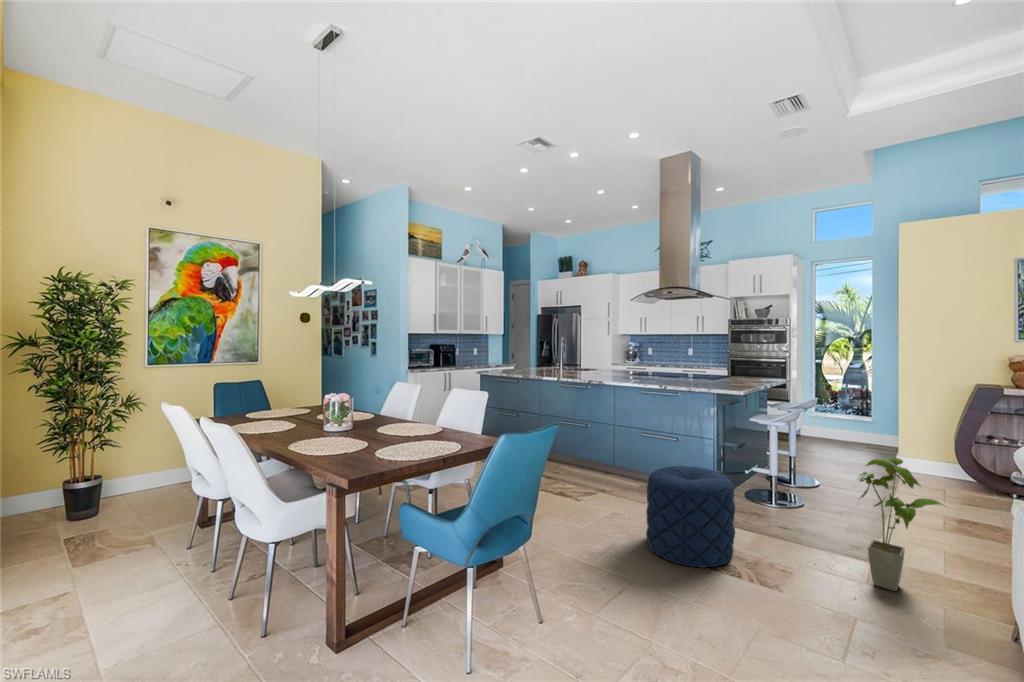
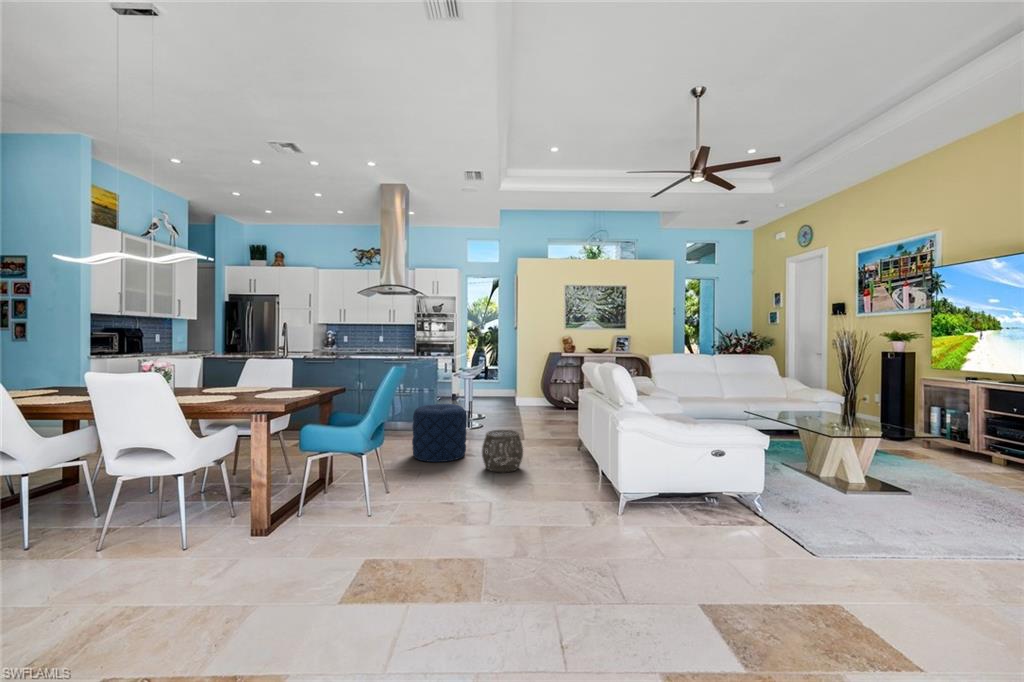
house plant: present [859,457,943,591] -> none [523,382,559,450]
woven basket: none [738,540,828,638] -> present [482,430,523,472]

